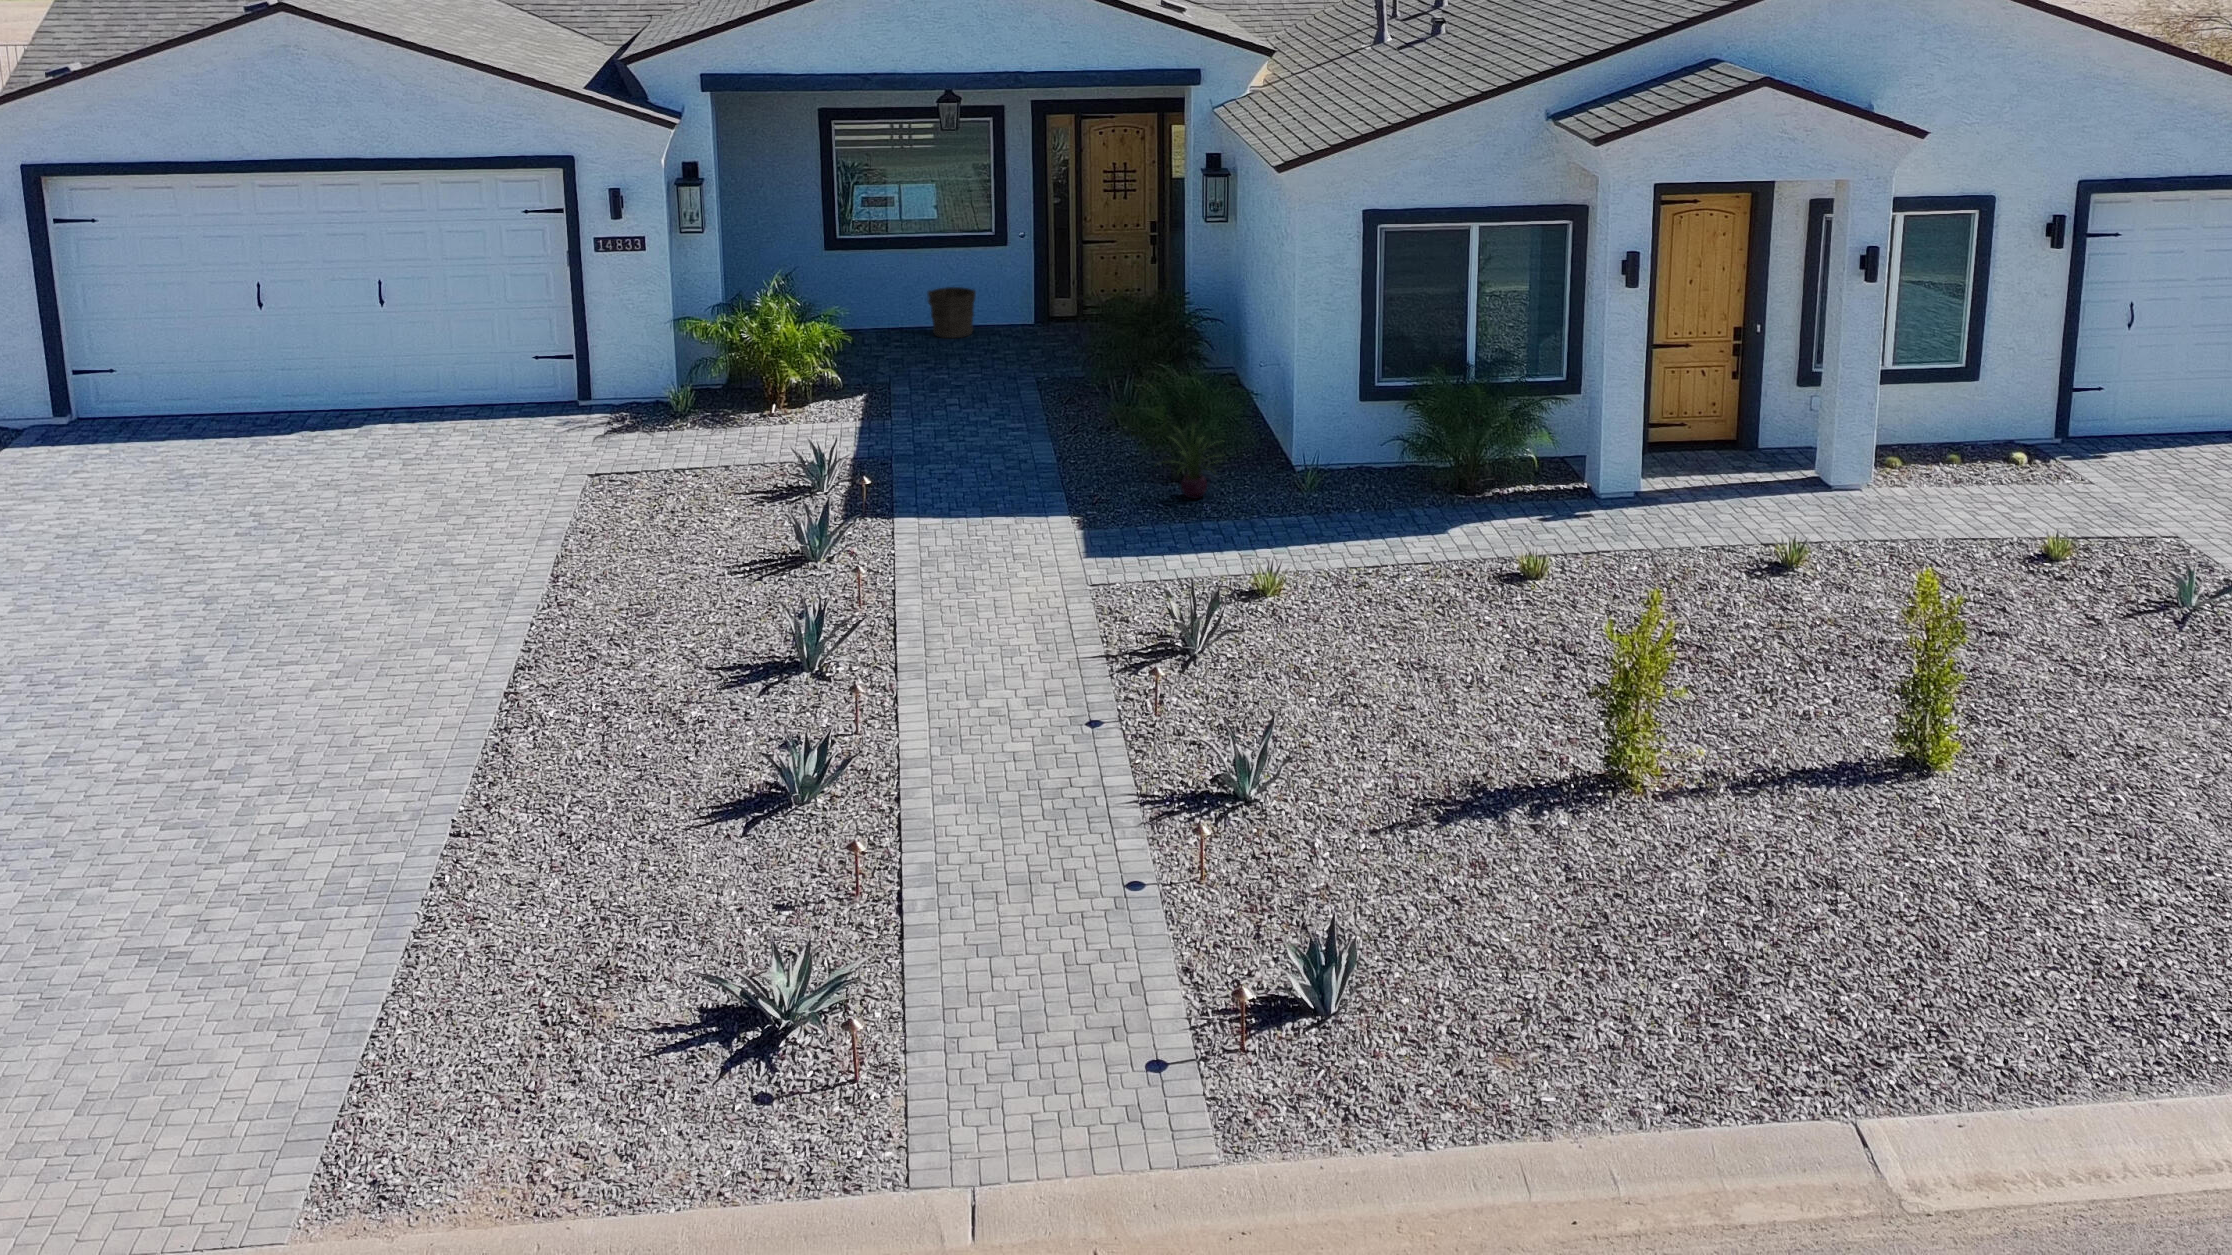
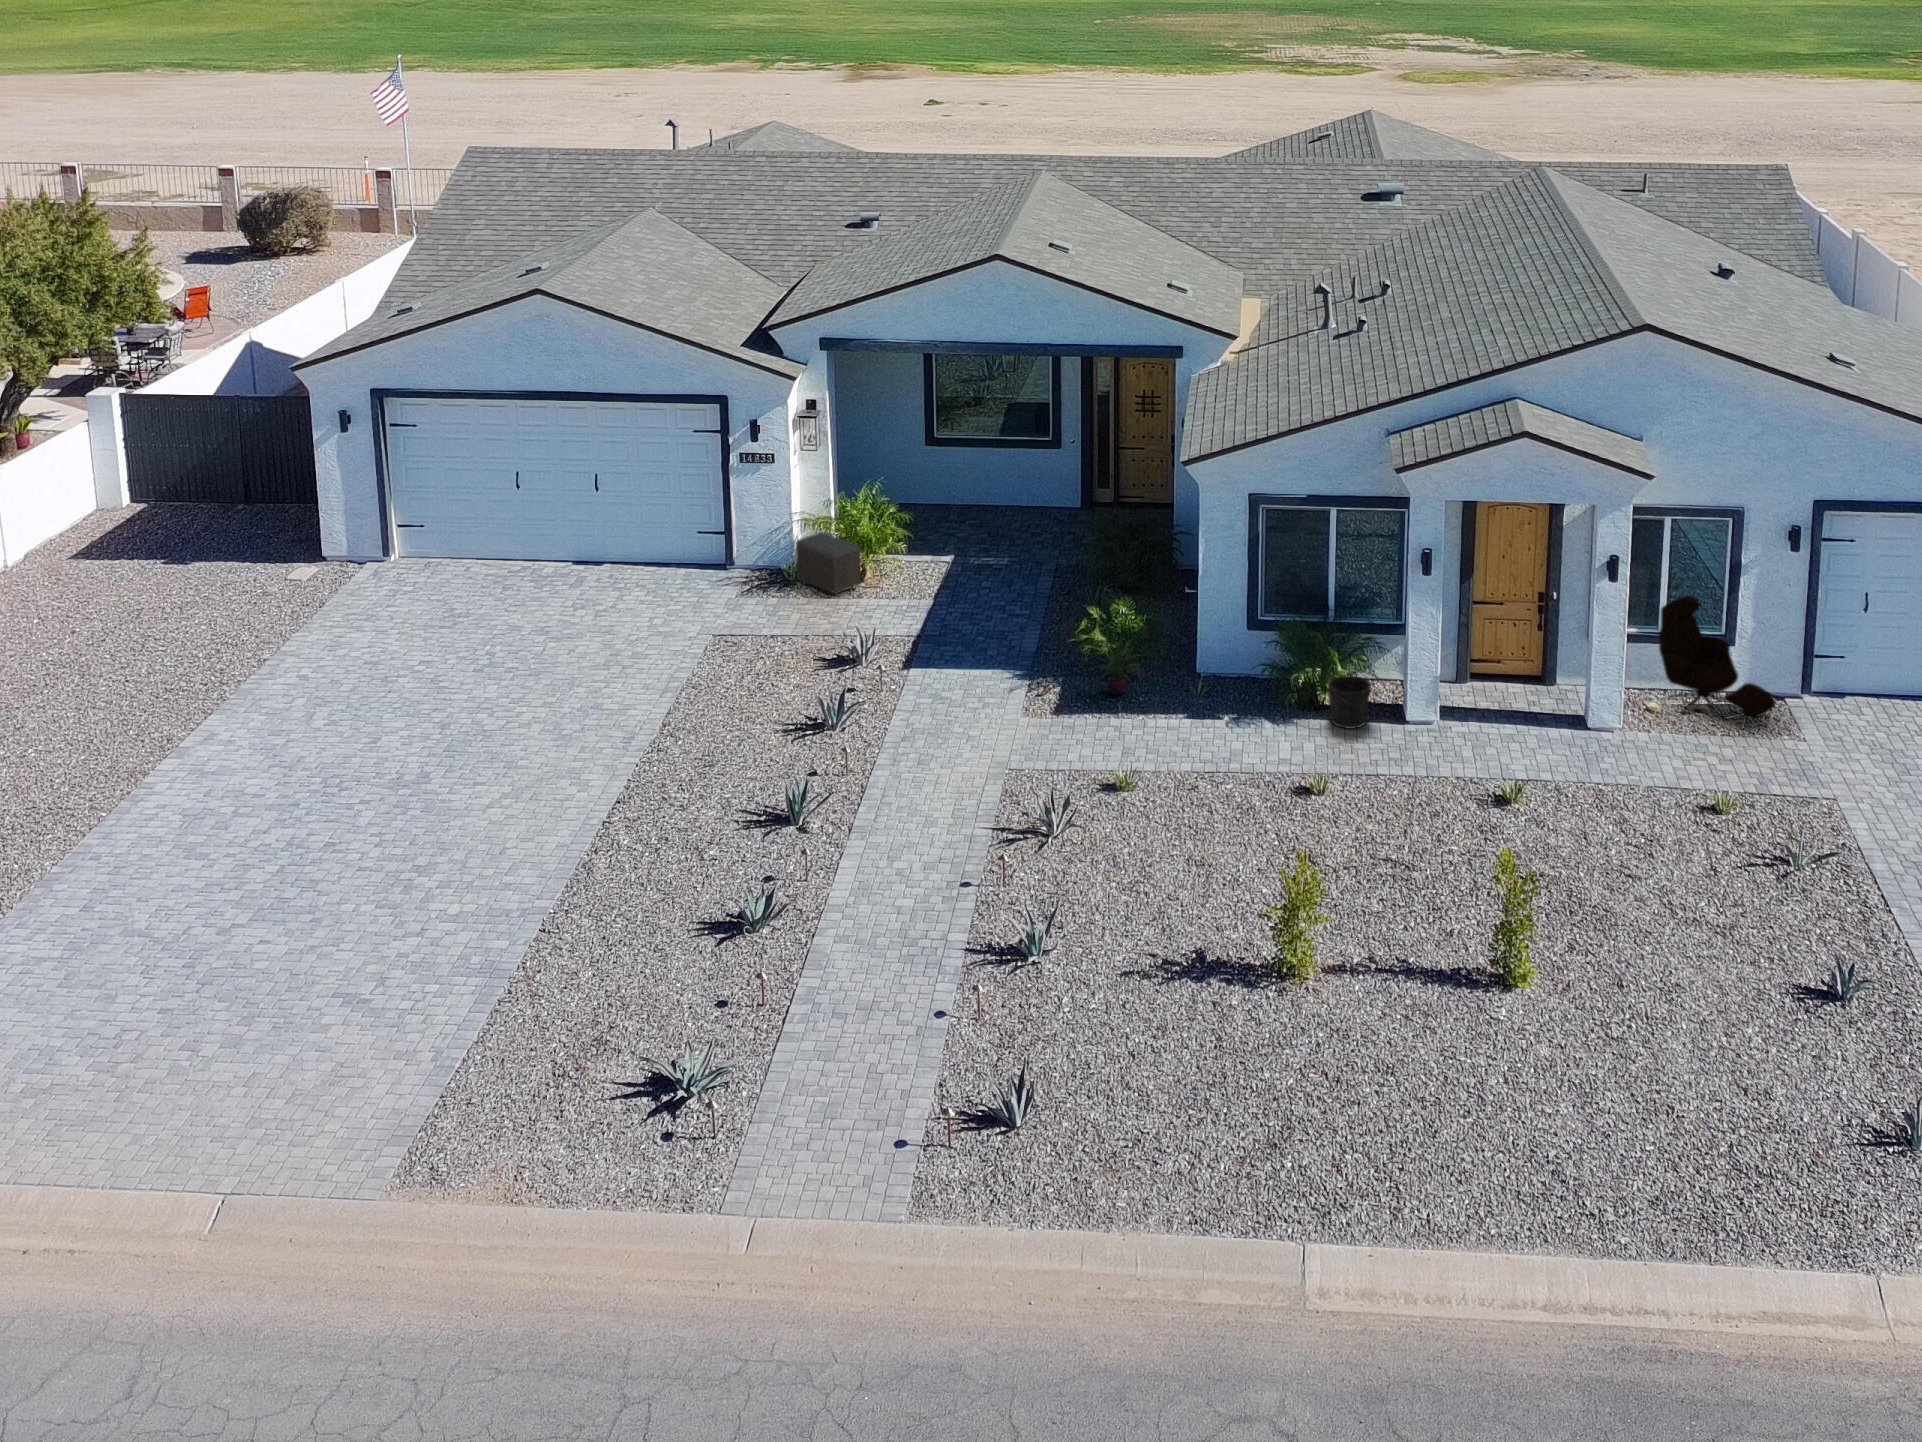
bucket: present [928,287,976,338] -> present [1328,676,1373,729]
lounge chair: none [1903,320,2057,479] -> present [1659,596,1776,729]
storage bench: none [684,339,781,421] -> present [796,532,861,595]

